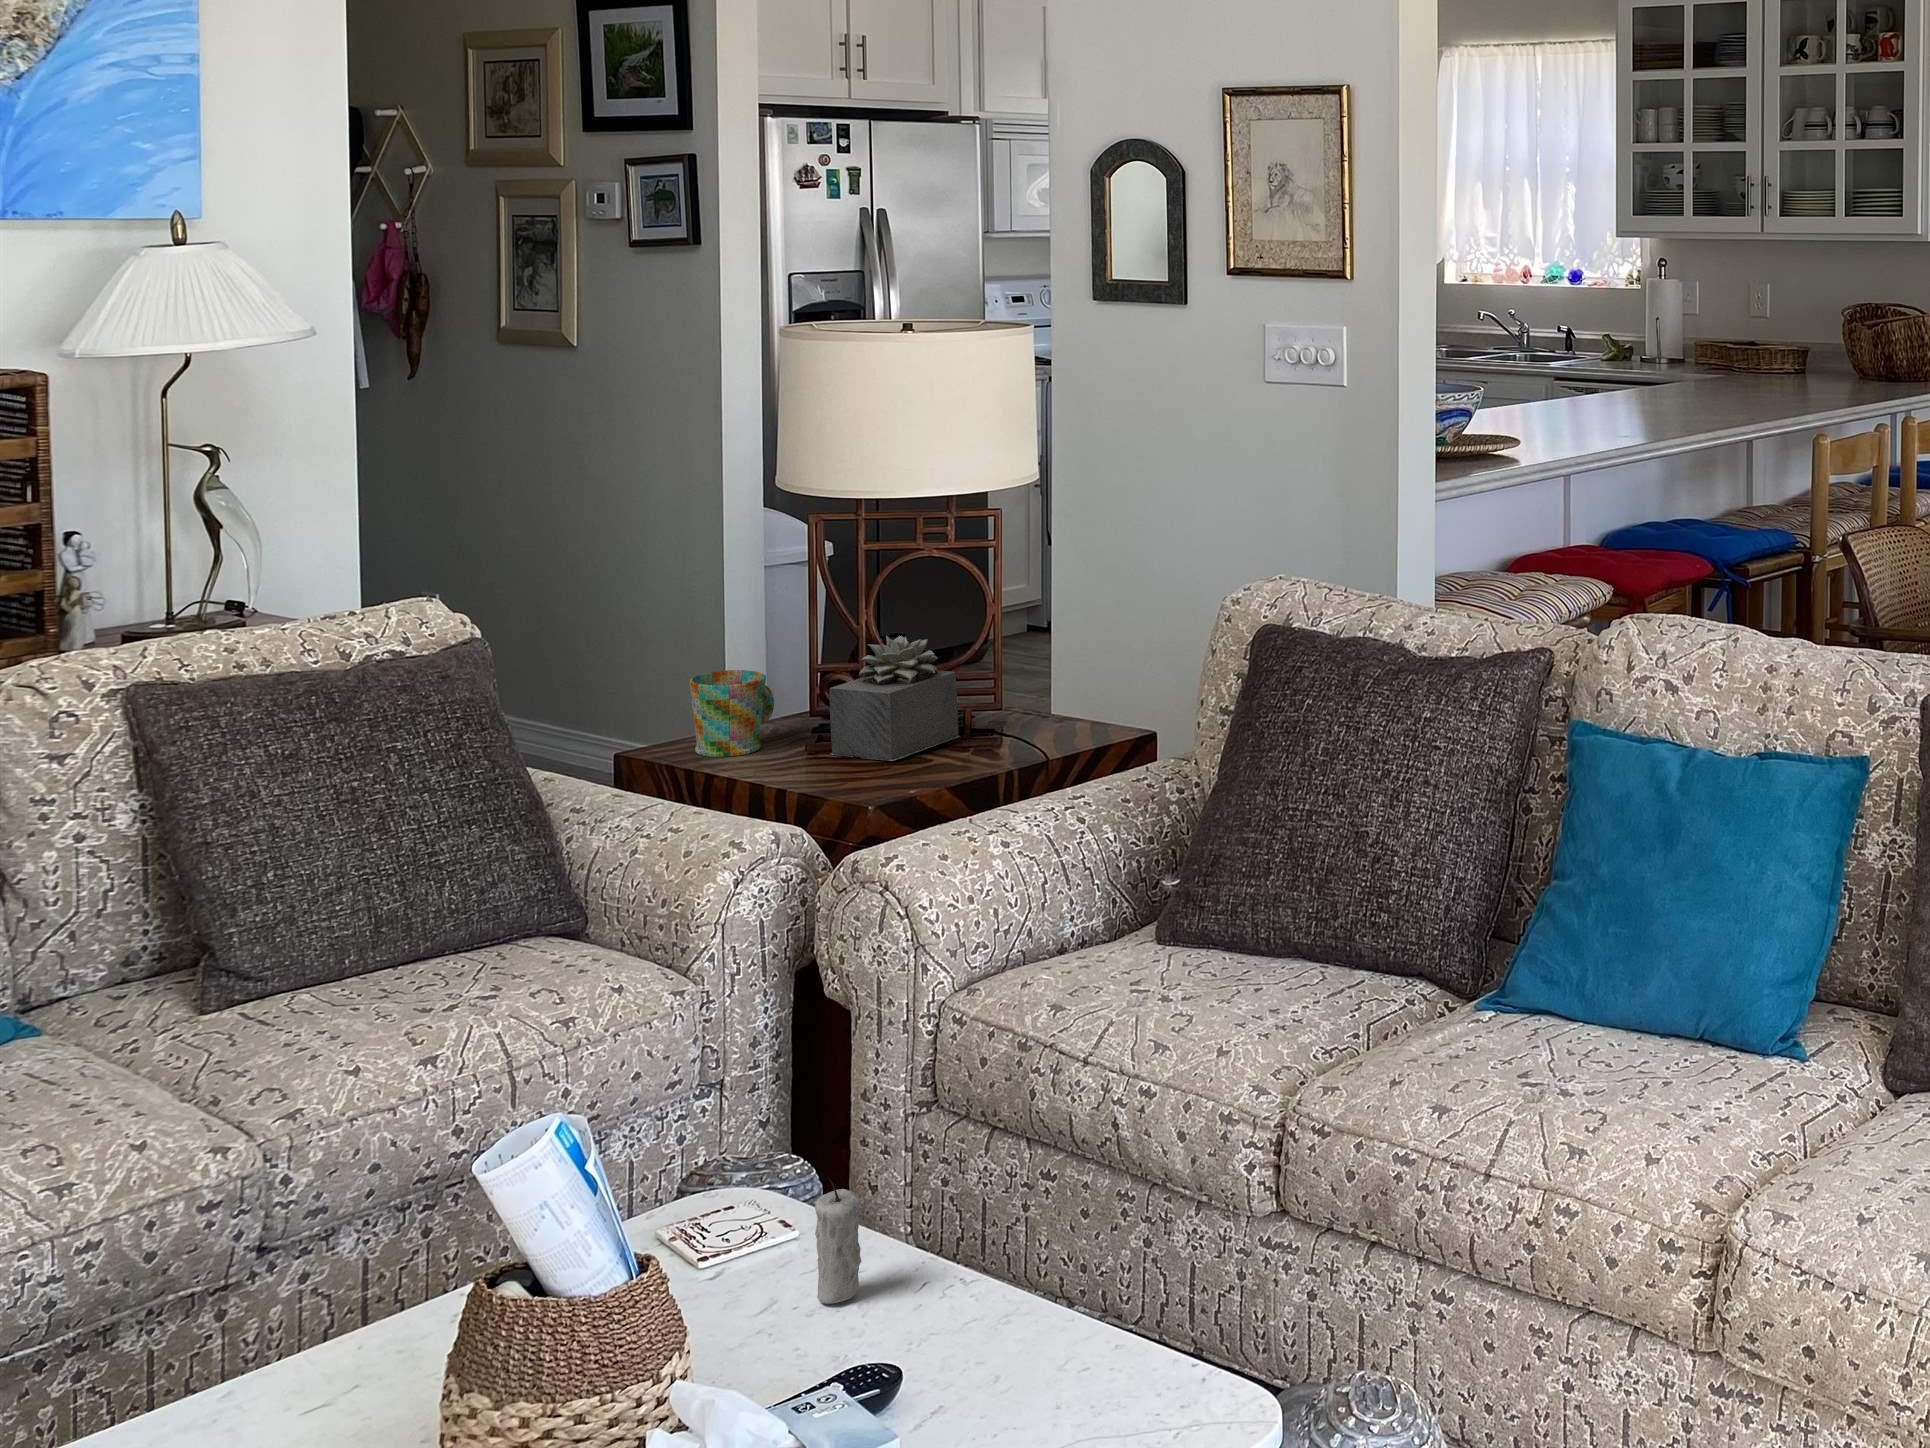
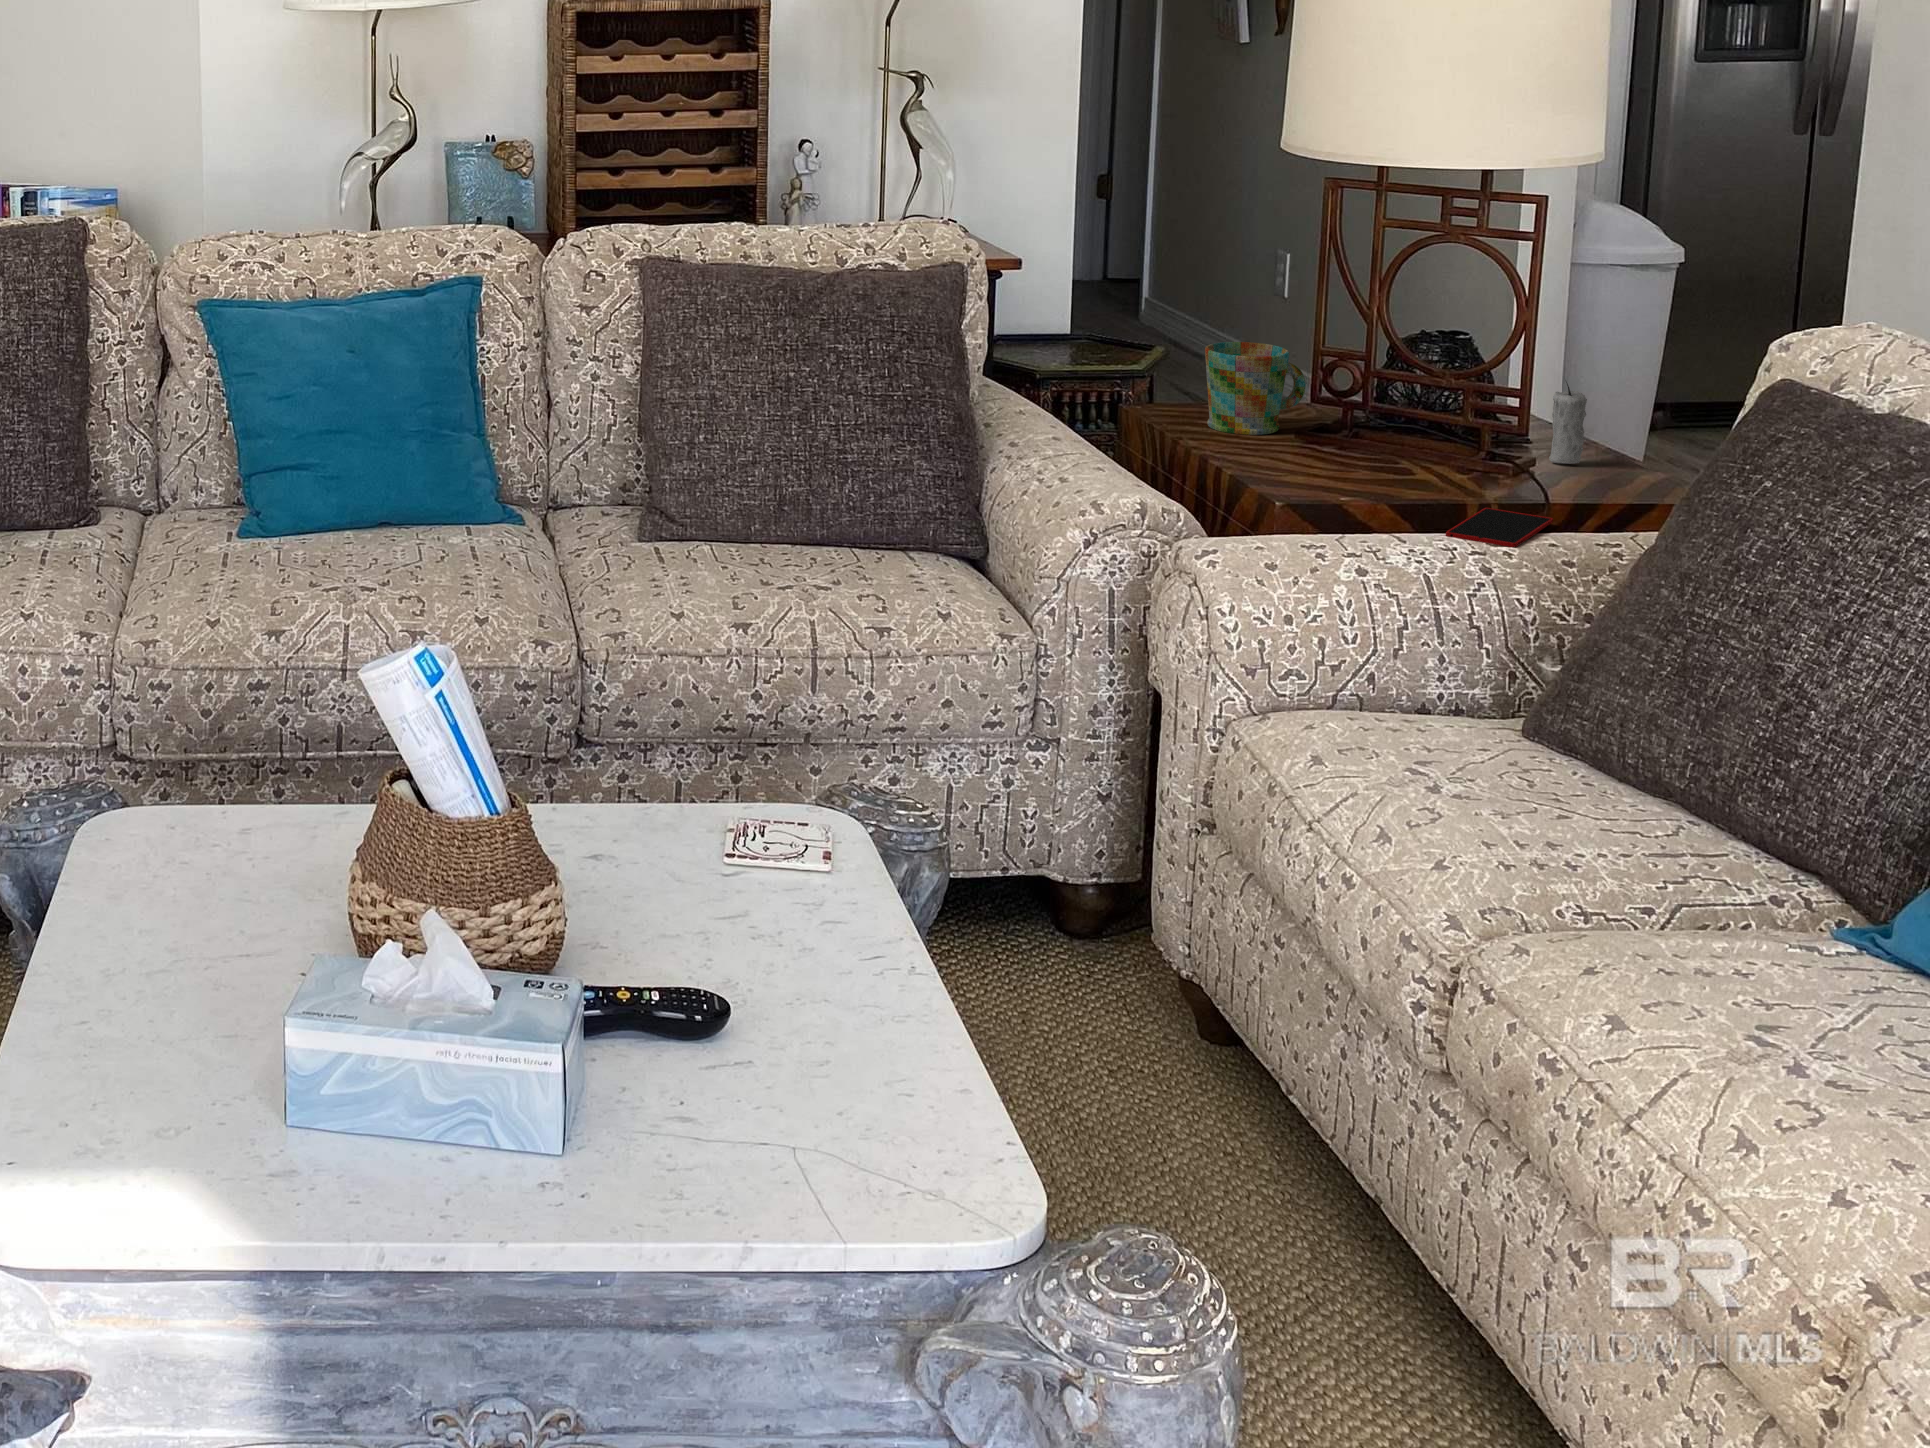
succulent plant: present [829,636,960,761] -> none [1334,328,1498,470]
smartphone: none [1011,771,1070,803] -> present [1446,508,1553,547]
candle: present [815,1181,861,1304] -> present [1549,382,1587,464]

